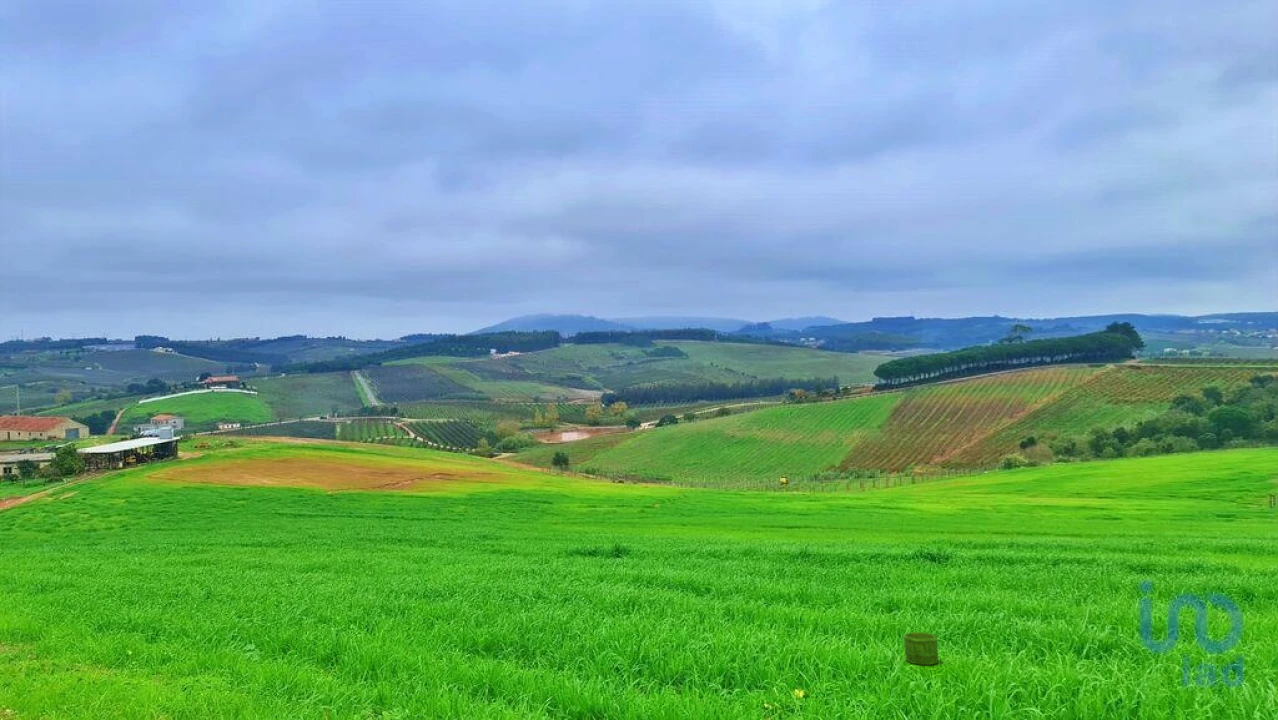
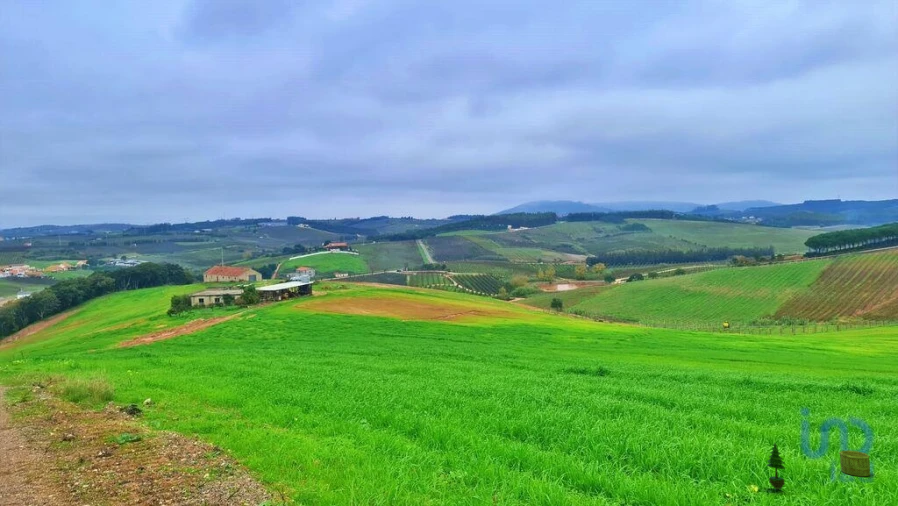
potted tree: none [814,628,838,695] -> present [767,443,785,490]

